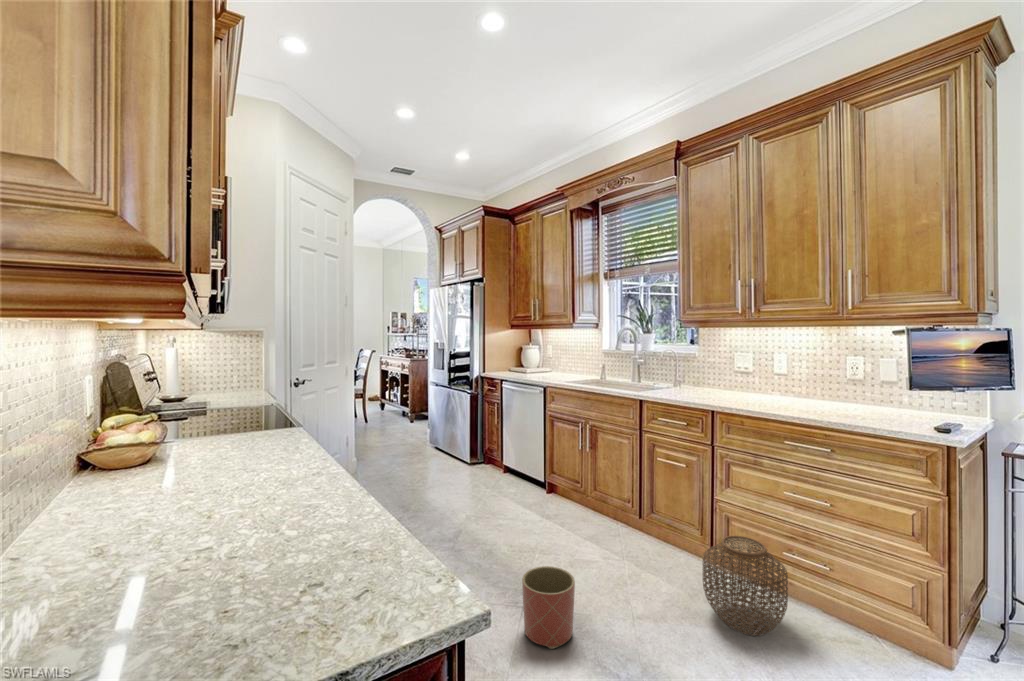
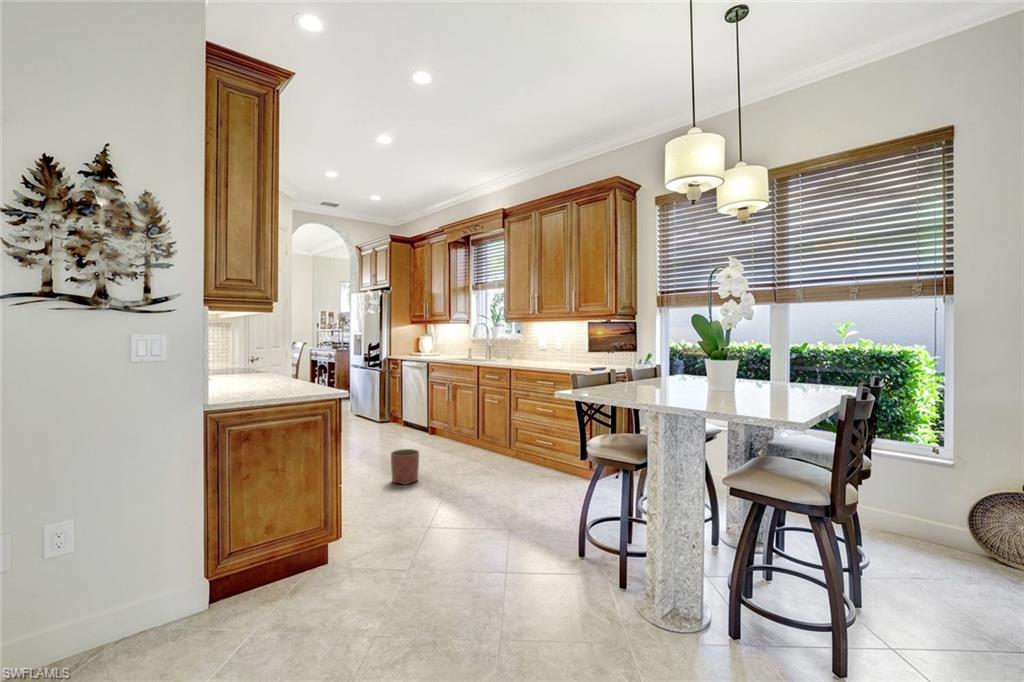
woven basket: present [703,536,788,635] -> none [490,431,529,476]

